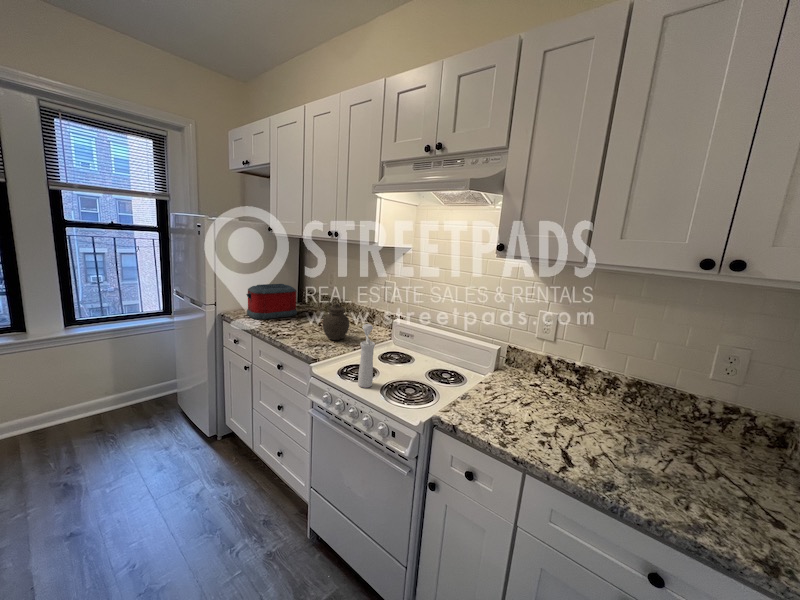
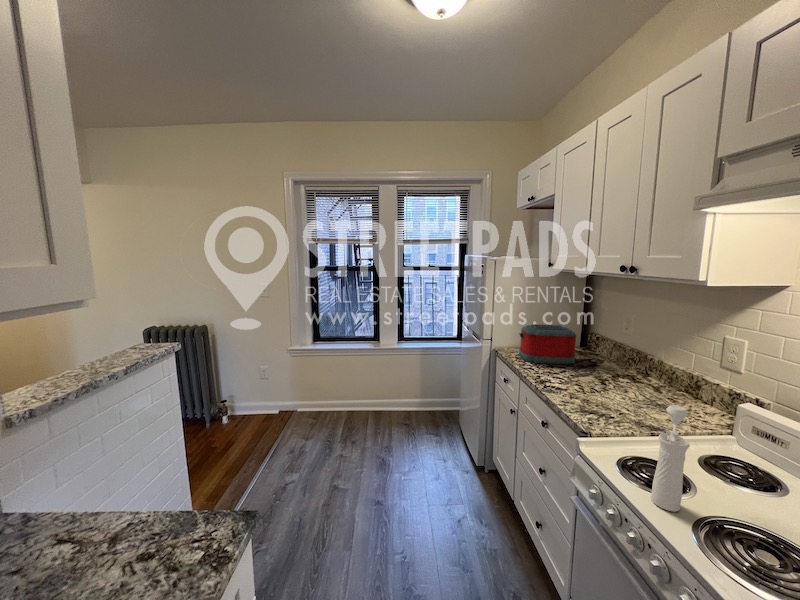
jar: present [323,304,349,340] -> none [605,362,648,411]

